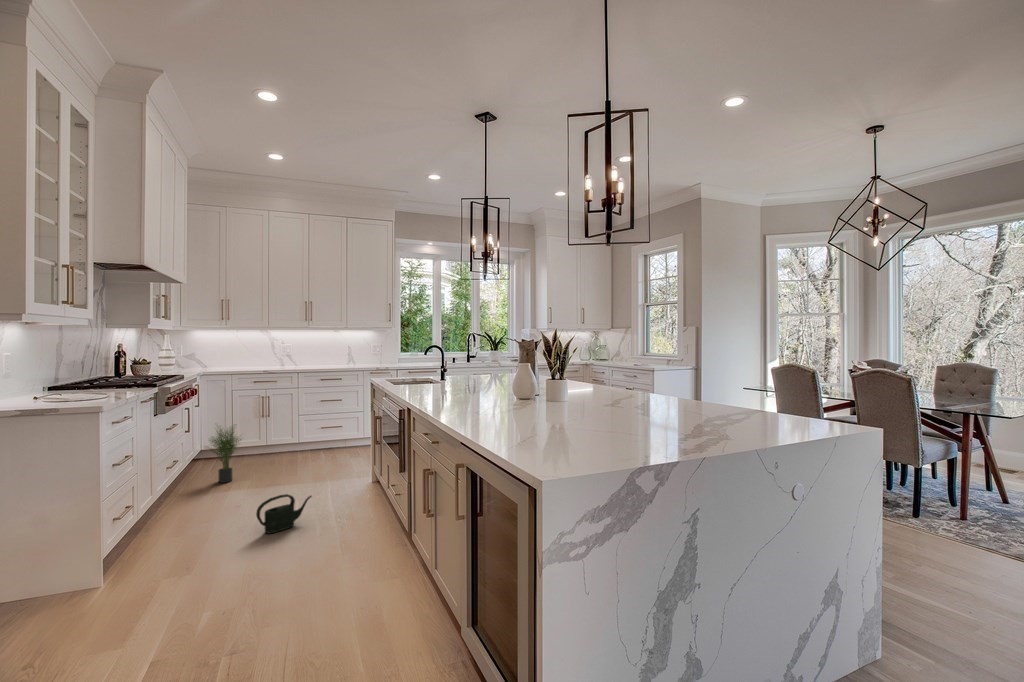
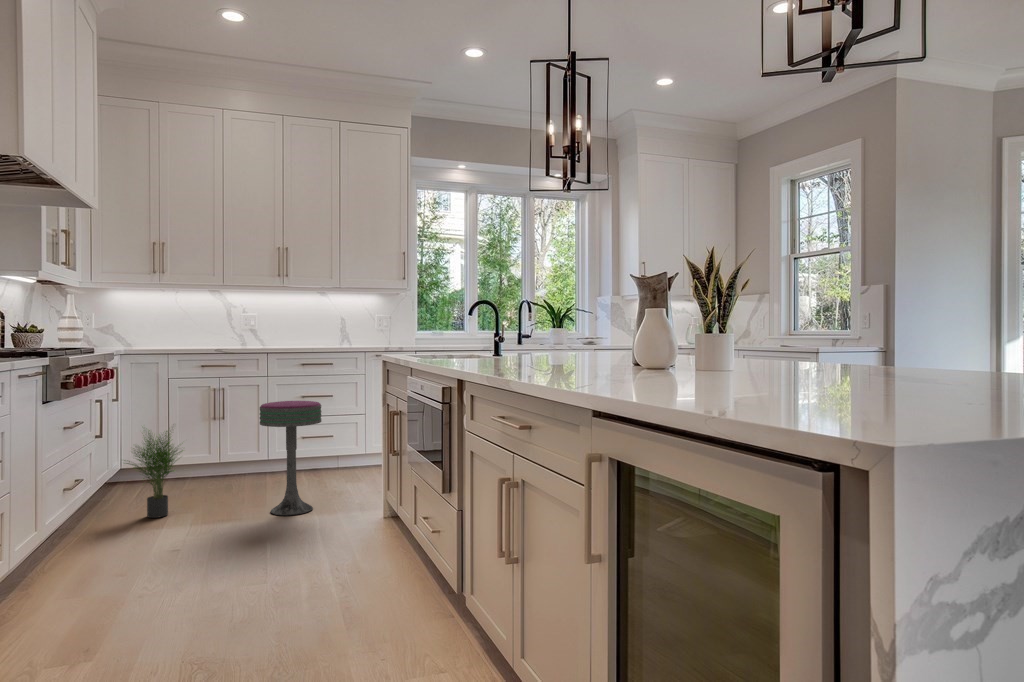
bar stool: none [293,406,333,480] -> present [260,401,321,515]
watering can: present [256,494,312,533] -> none [201,533,291,598]

